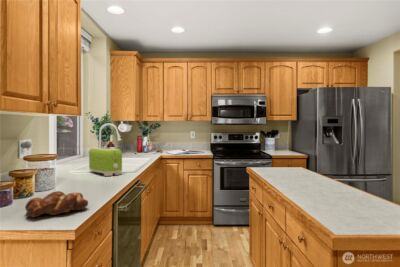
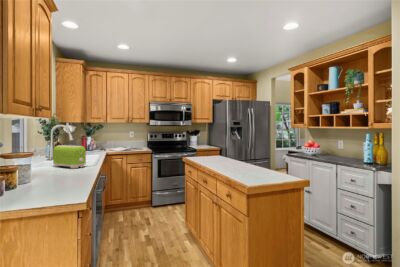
bread loaf: present [25,191,88,217] -> none [32,177,82,197]

